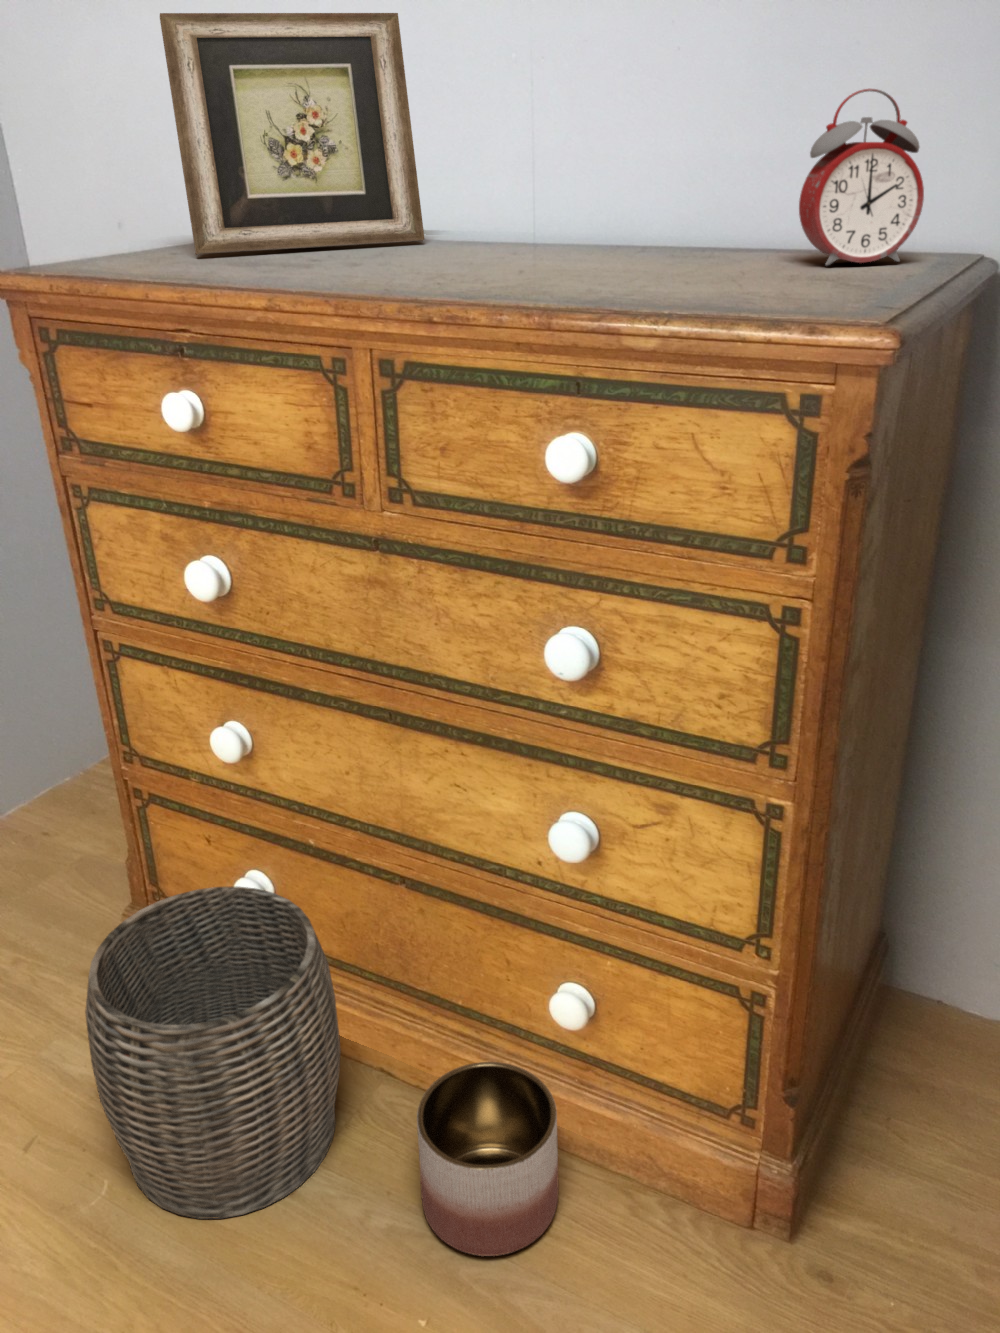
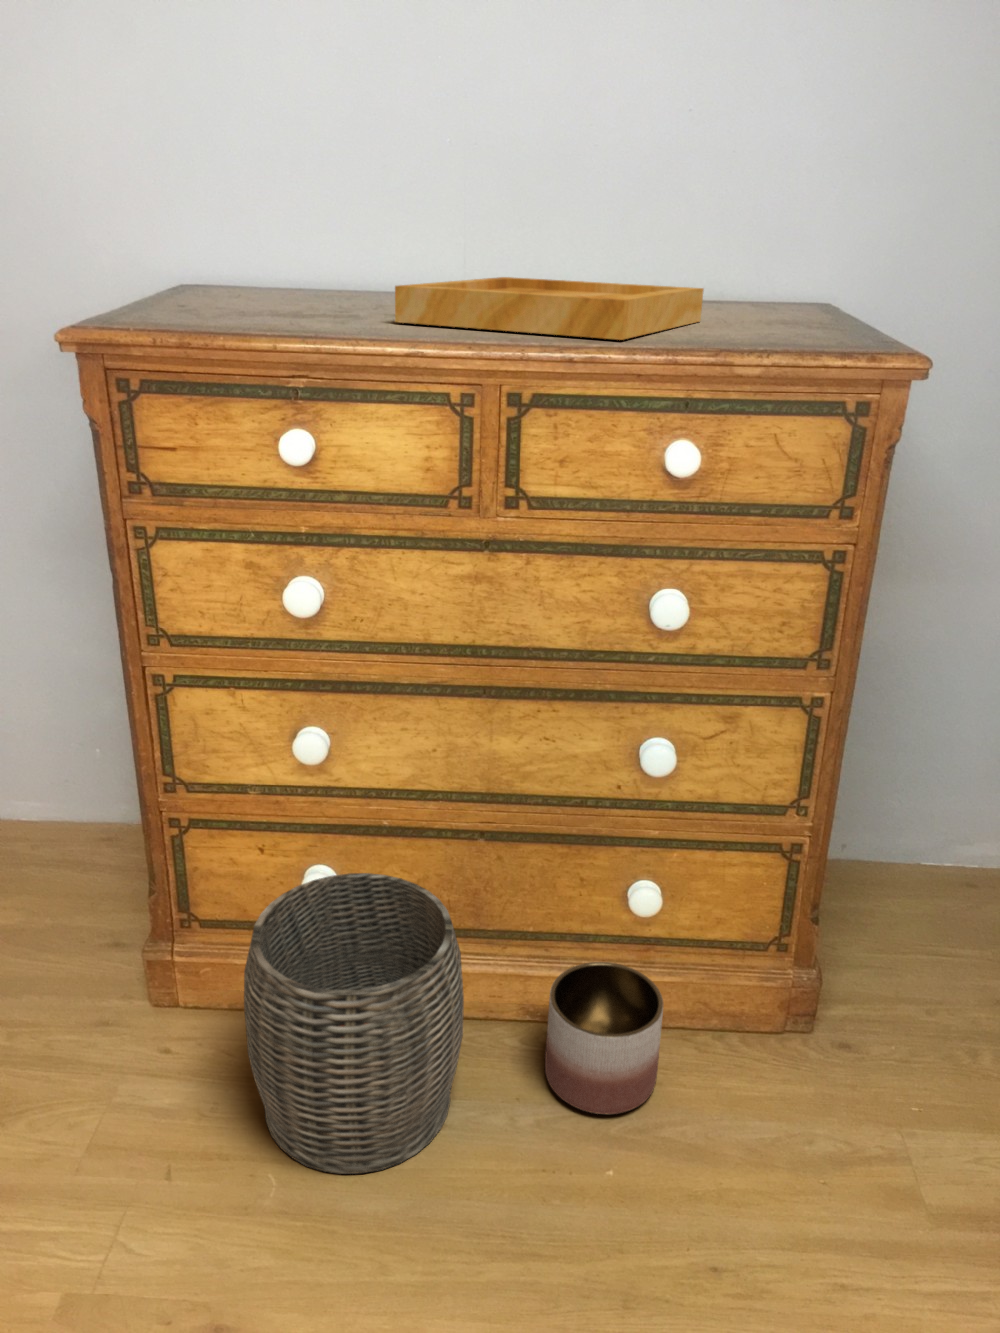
picture frame: present [160,13,425,254] -> none [165,92,381,311]
alarm clock: present [799,89,924,265] -> none [730,200,809,322]
tray: none [333,207,752,296] -> present [395,277,704,340]

